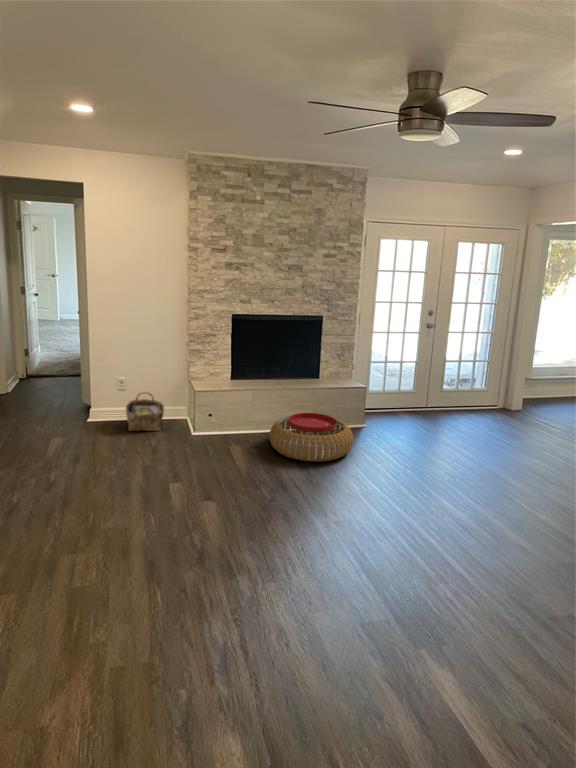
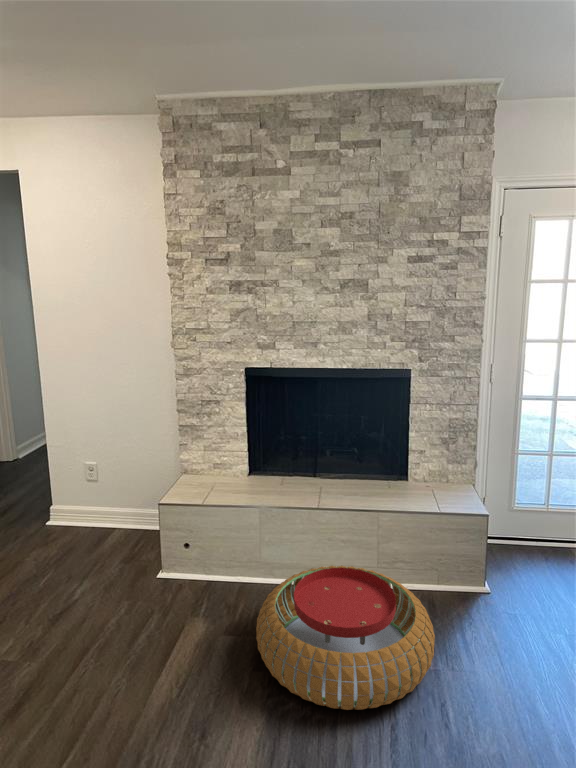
woven basket: present [126,392,164,431] -> none [72,487,142,557]

